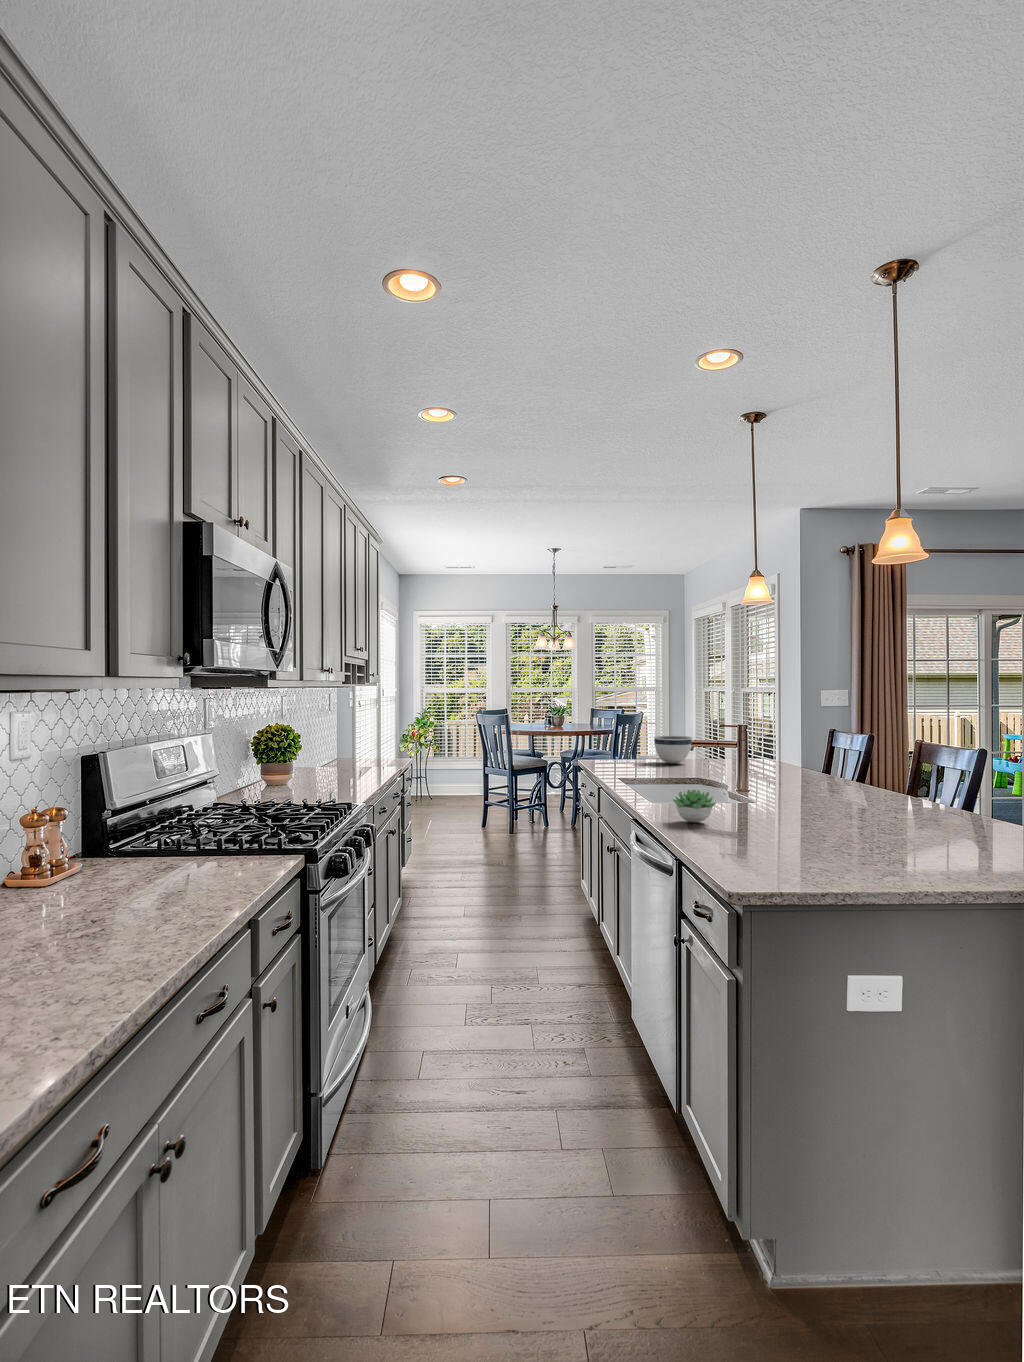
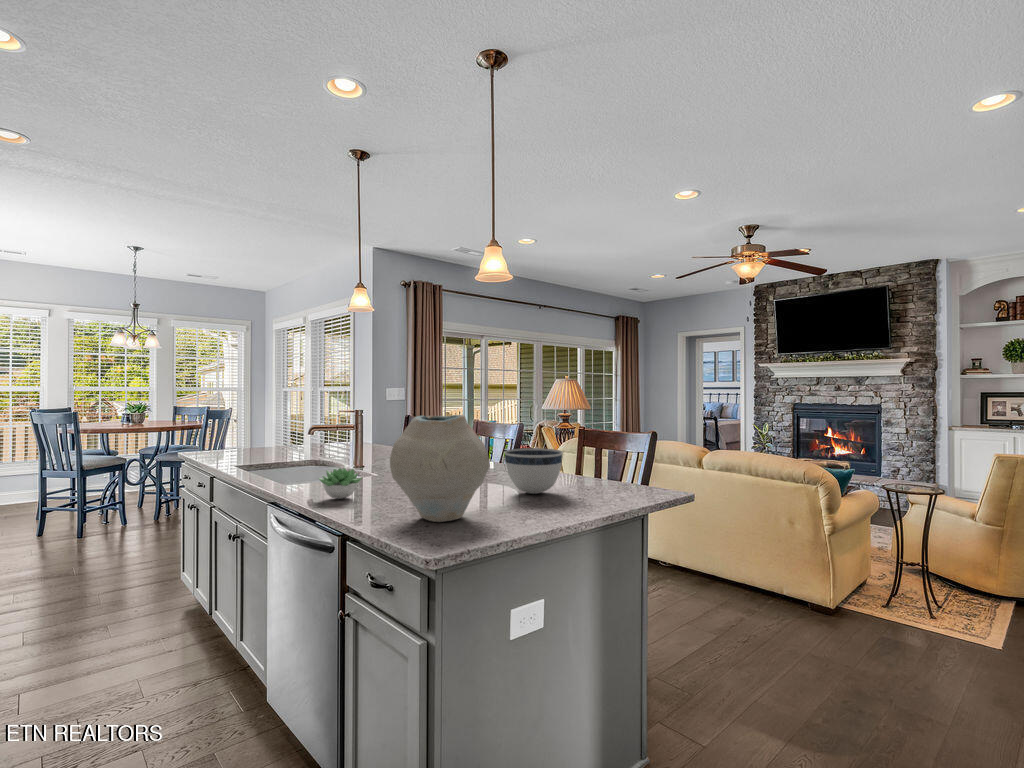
bowl: present [654,736,692,764] -> present [504,448,563,494]
vase: none [724,739,845,861] -> present [390,415,489,522]

